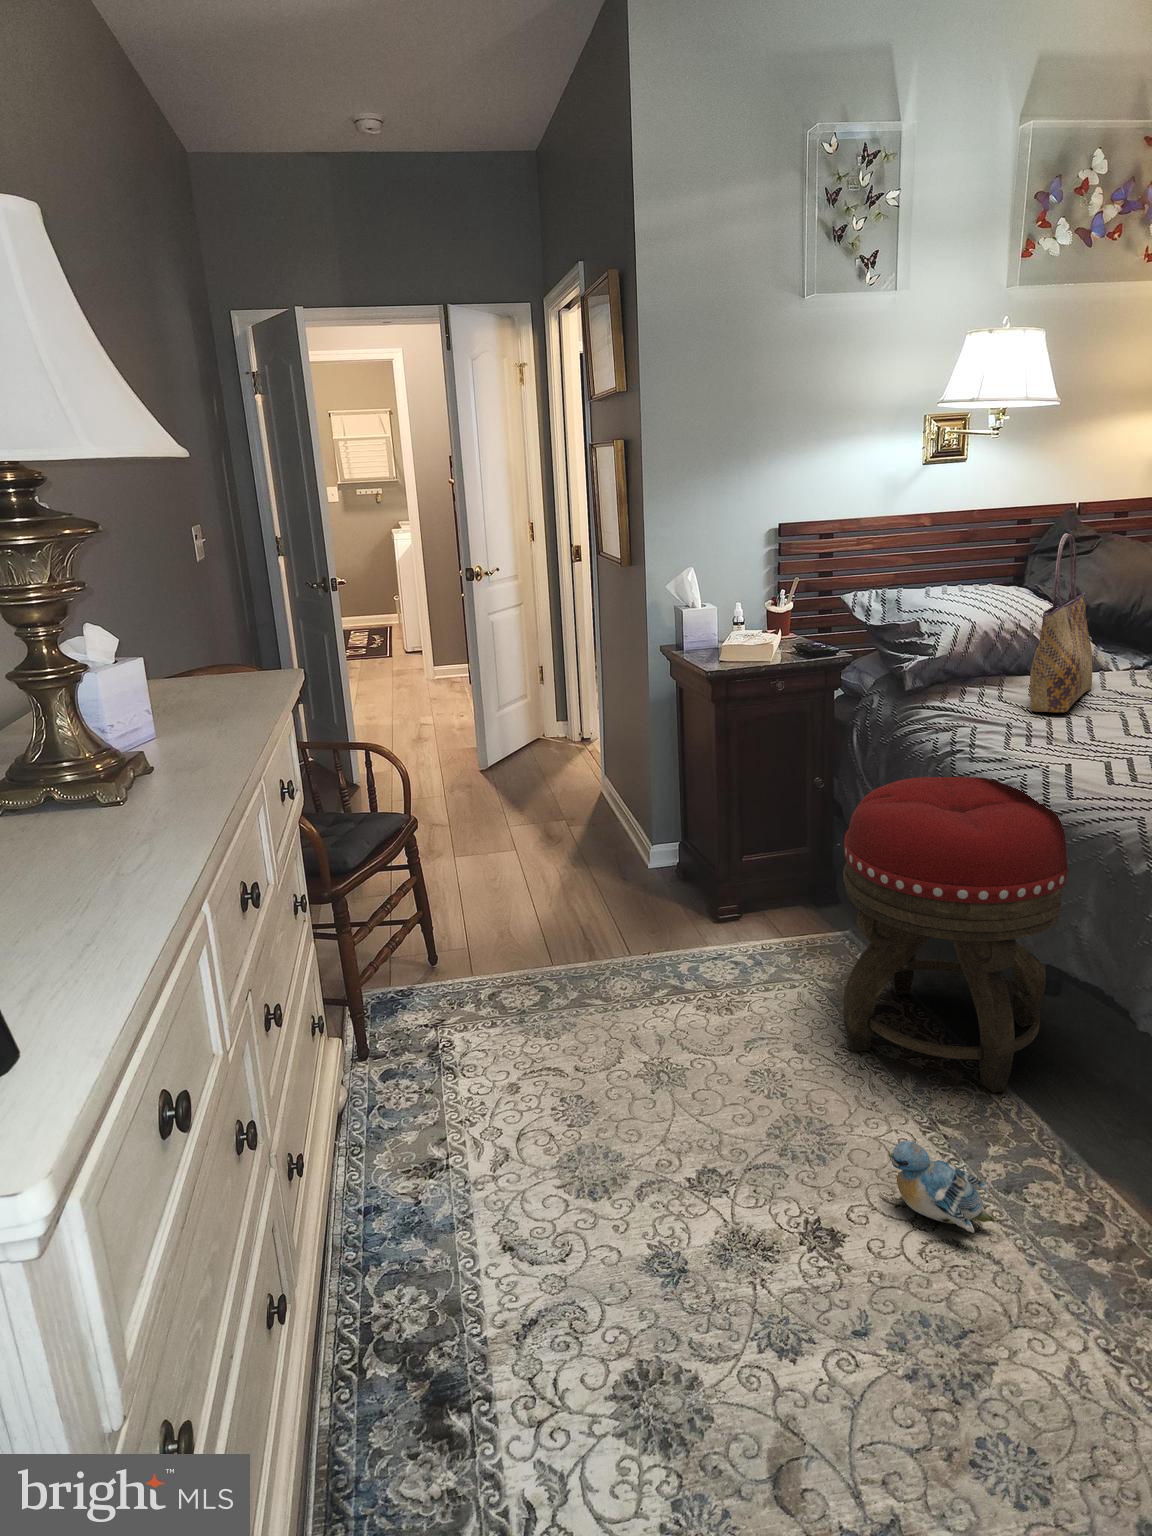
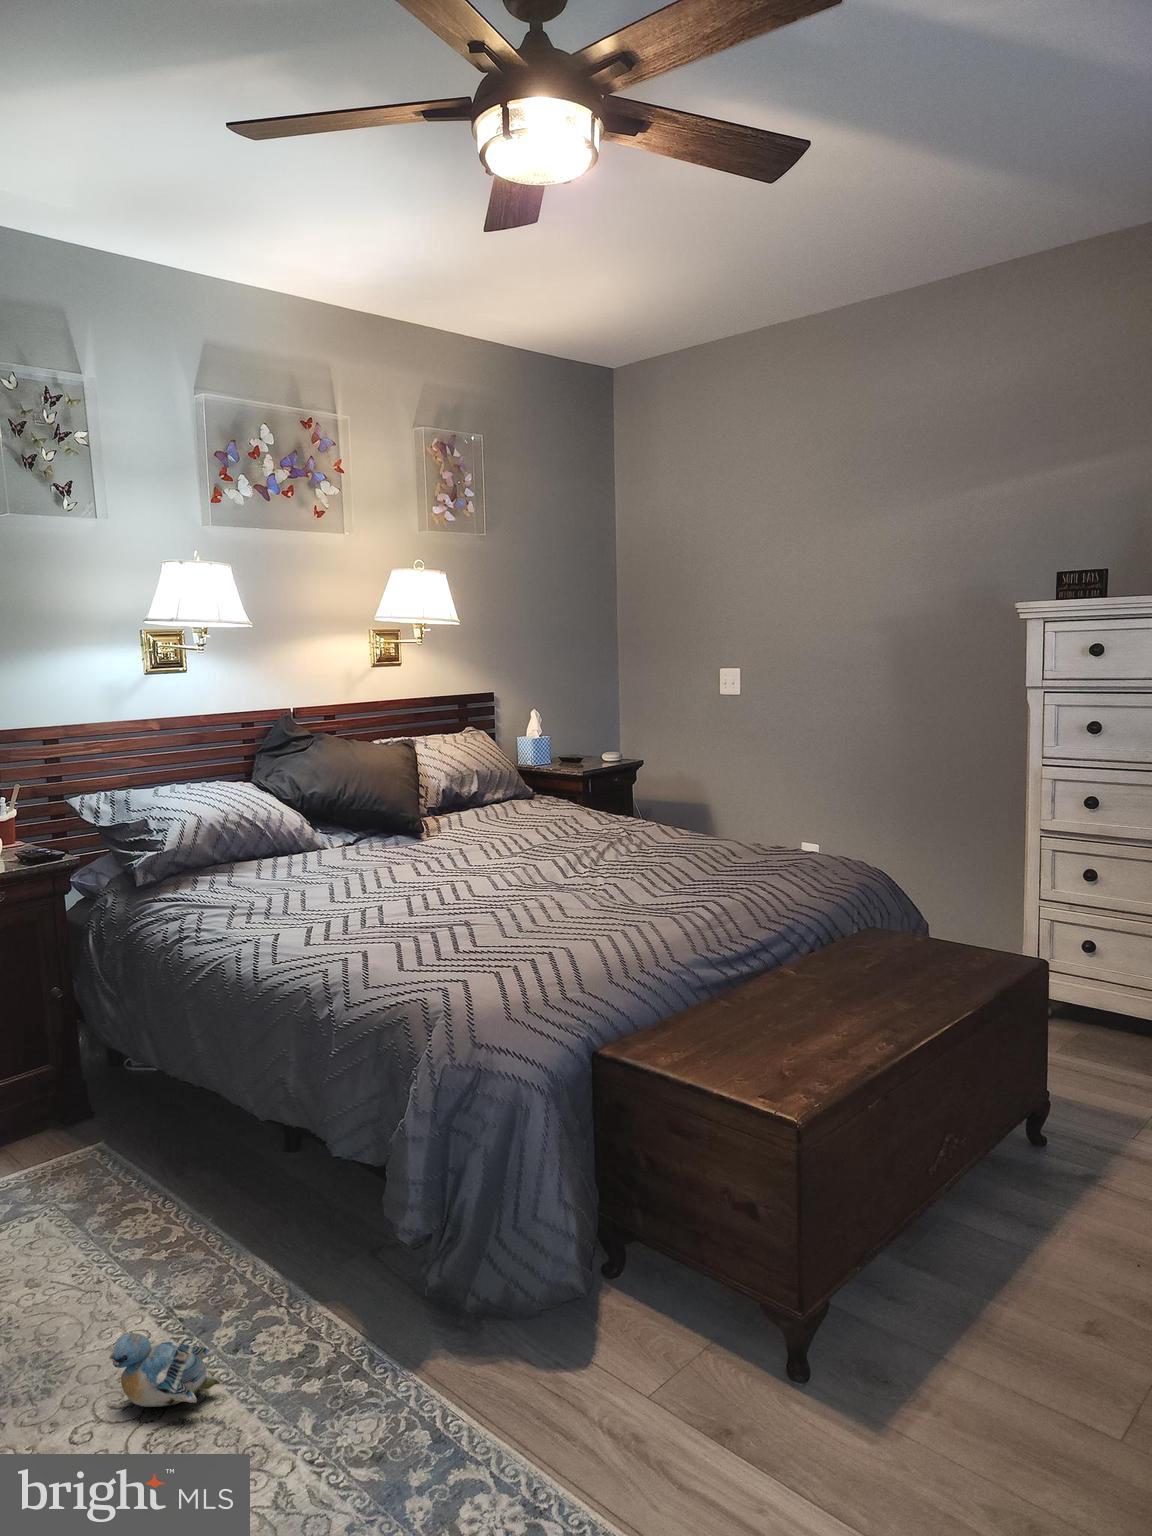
tote bag: present [1030,534,1092,713] -> none [244,734,306,892]
footstool: present [843,777,1068,1093] -> none [60,959,283,1267]

